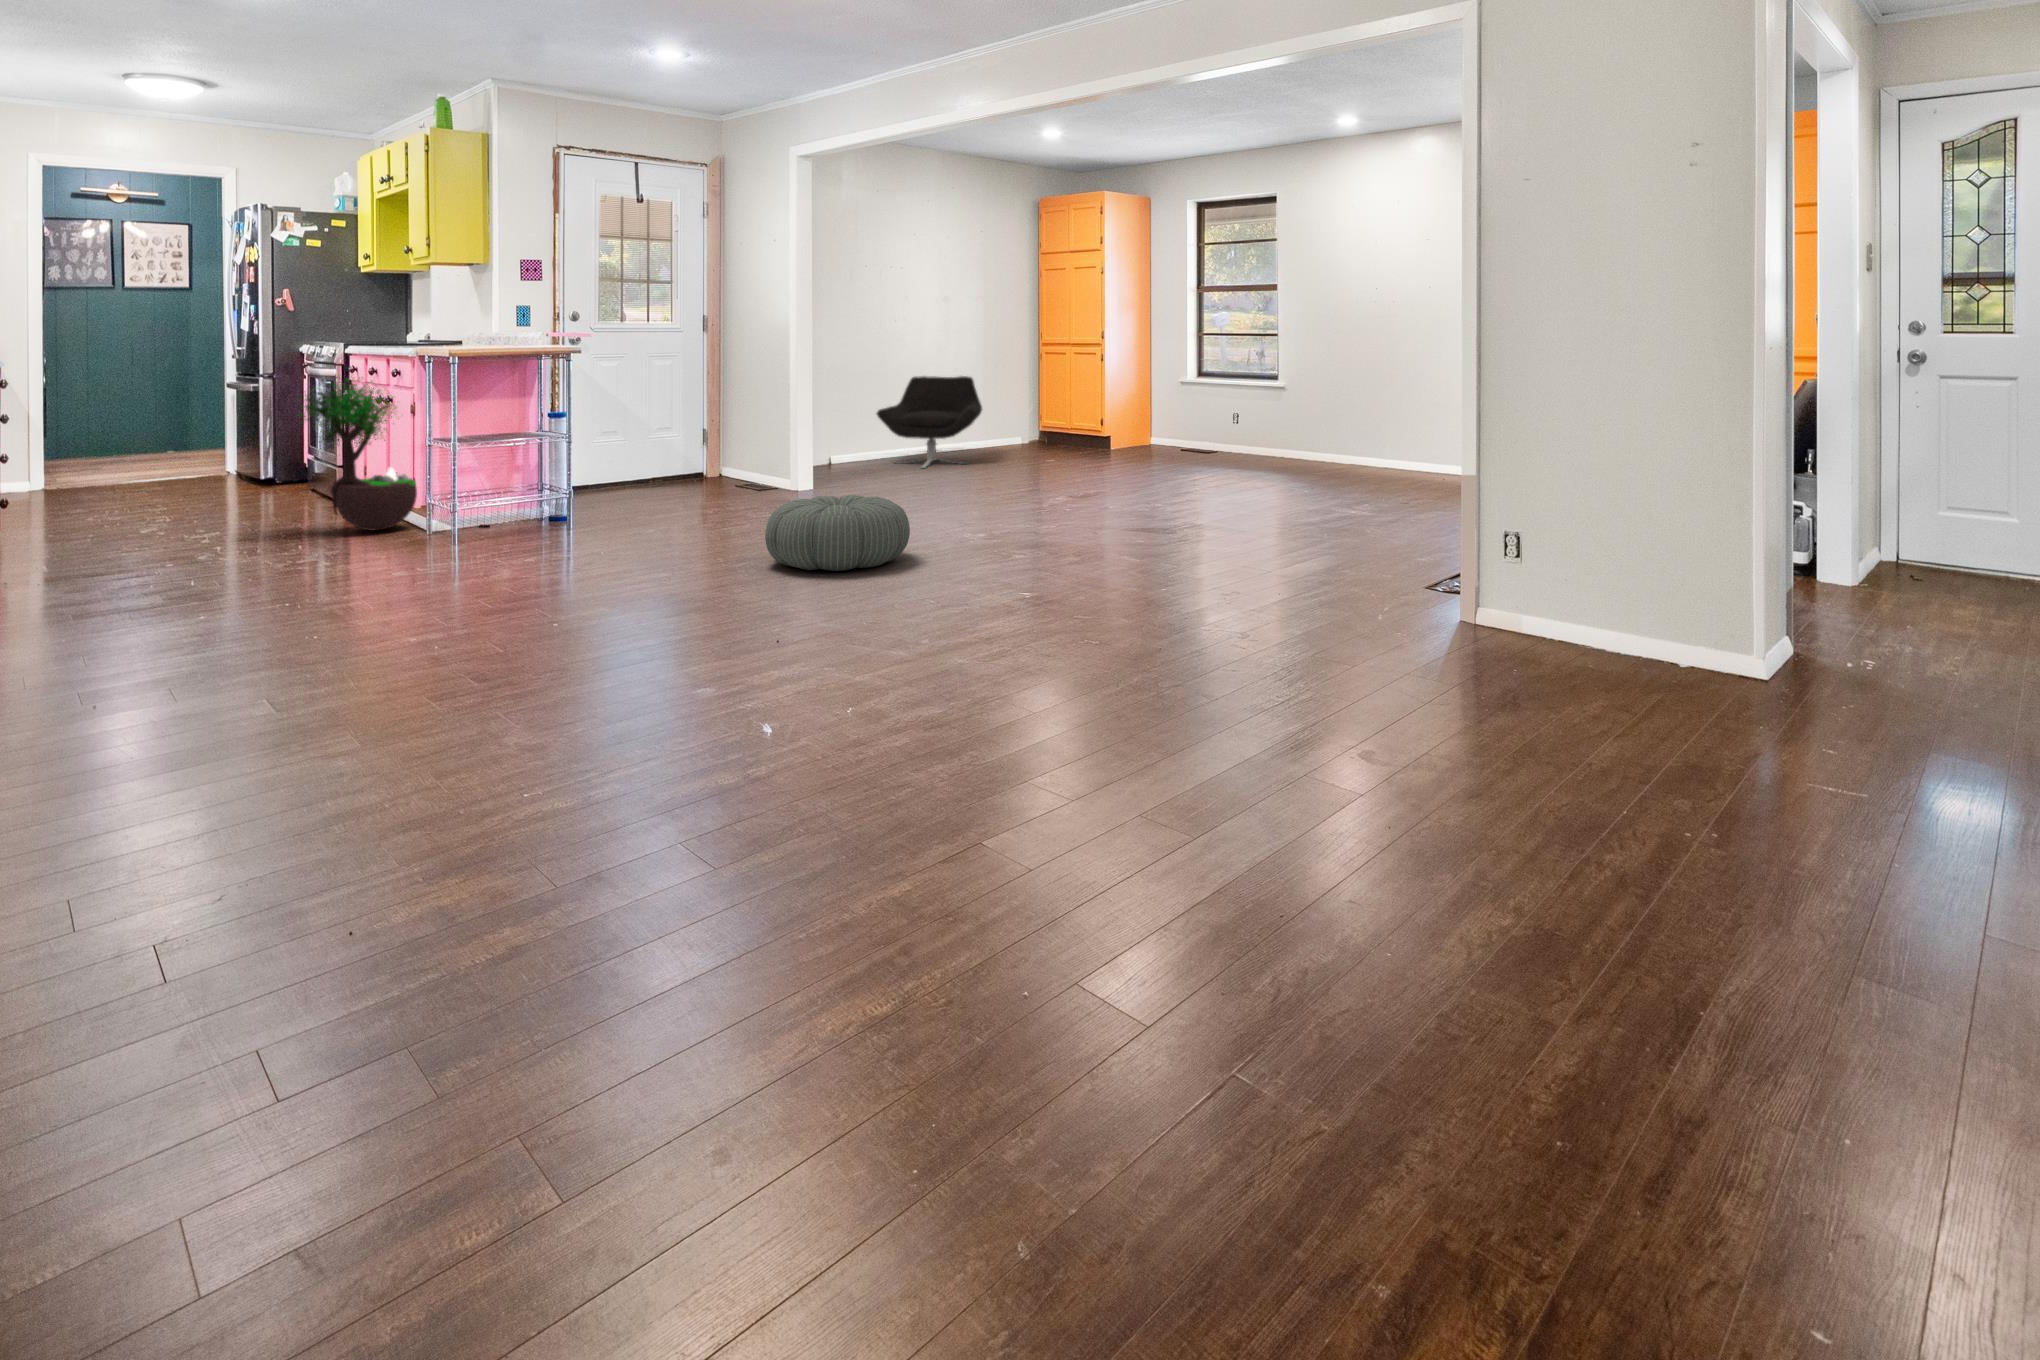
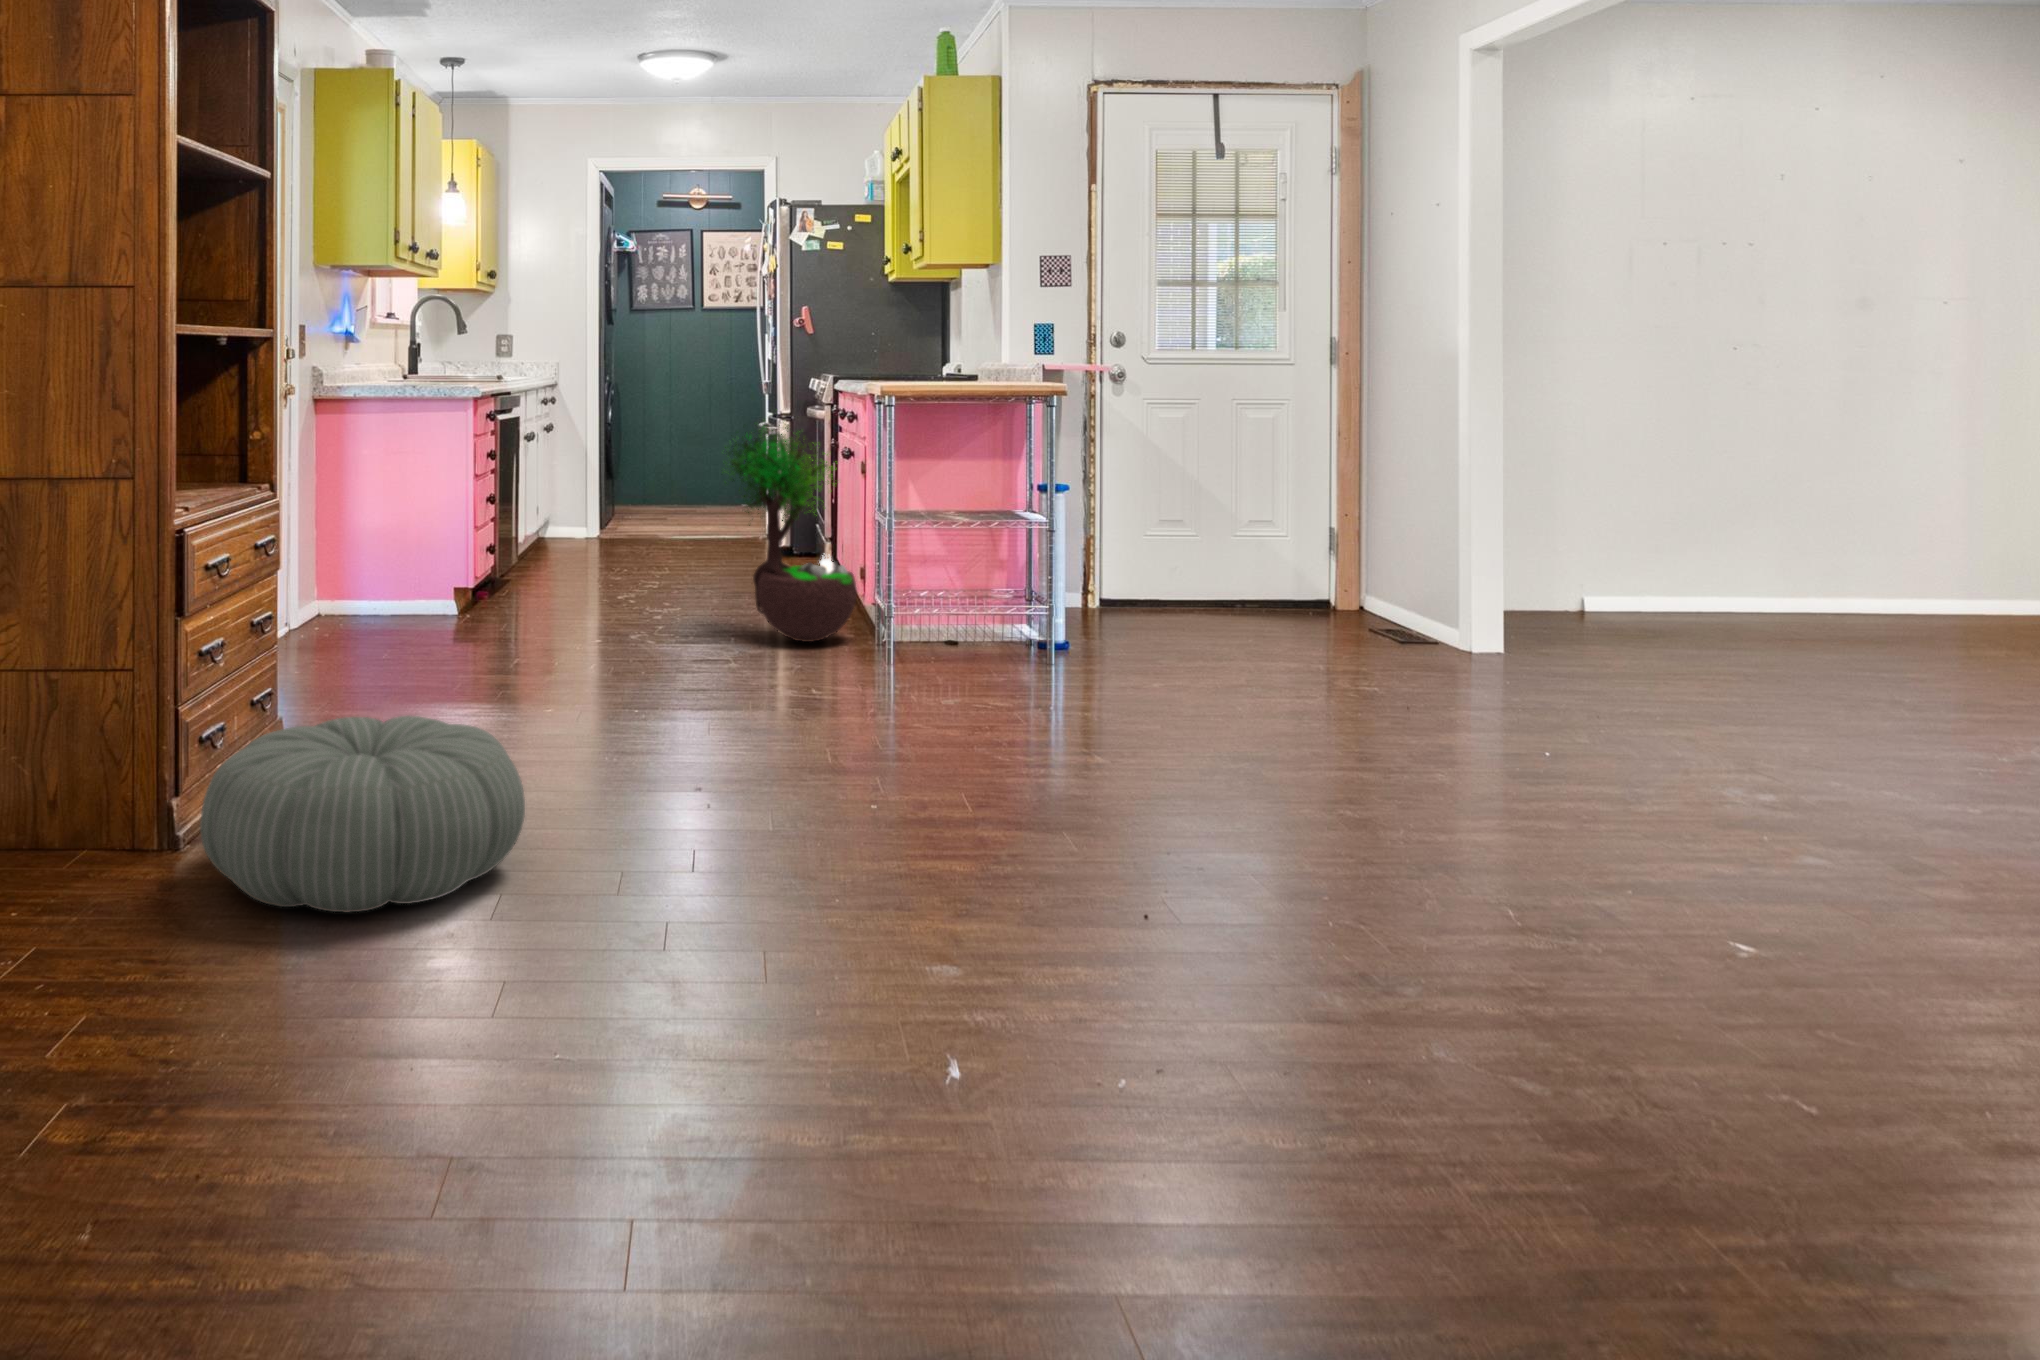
lounge chair: present [877,376,982,468] -> none [1682,455,1949,646]
pouf: present [765,495,910,571] -> present [200,716,525,912]

